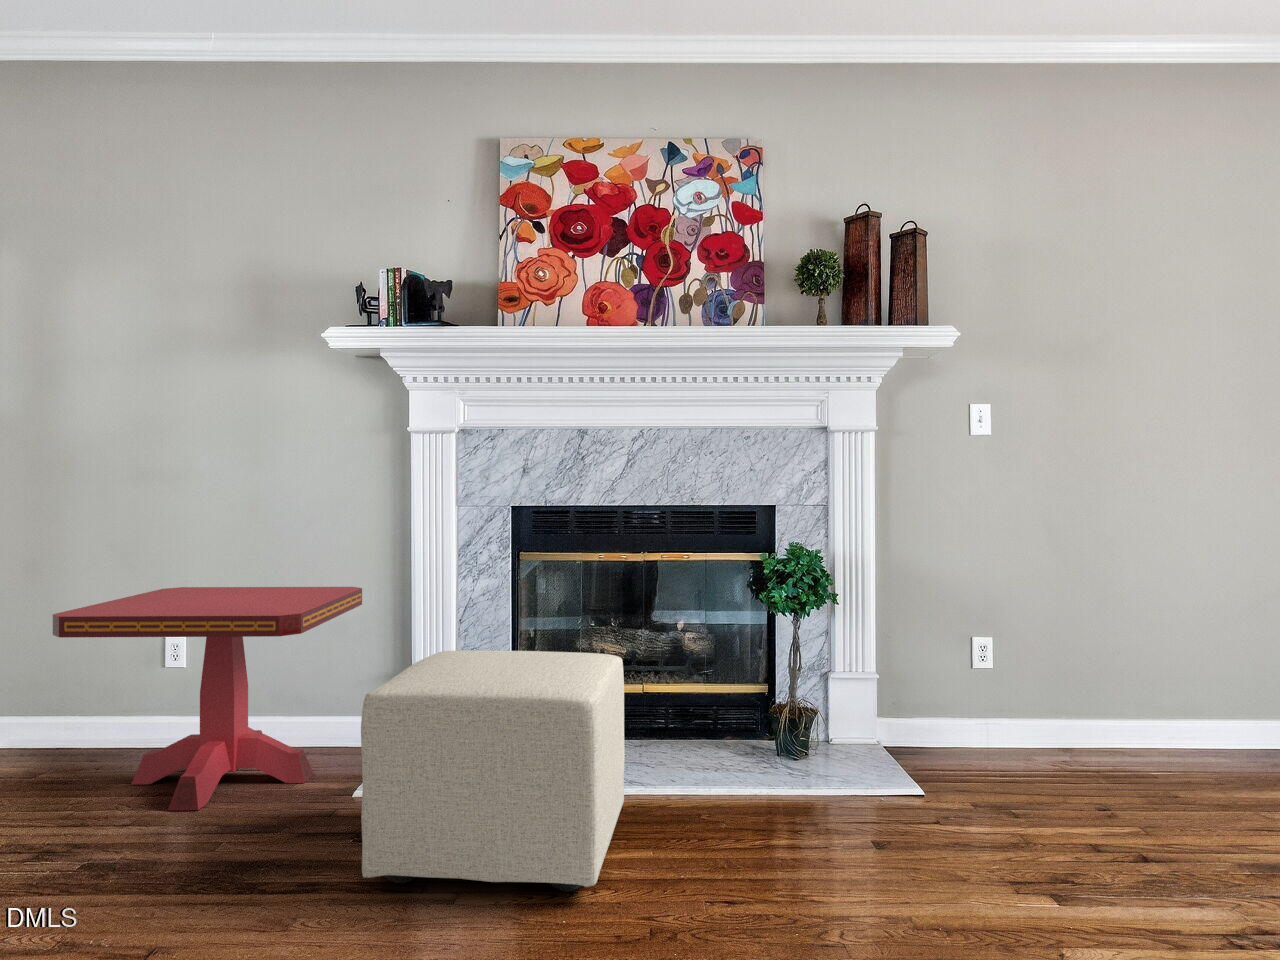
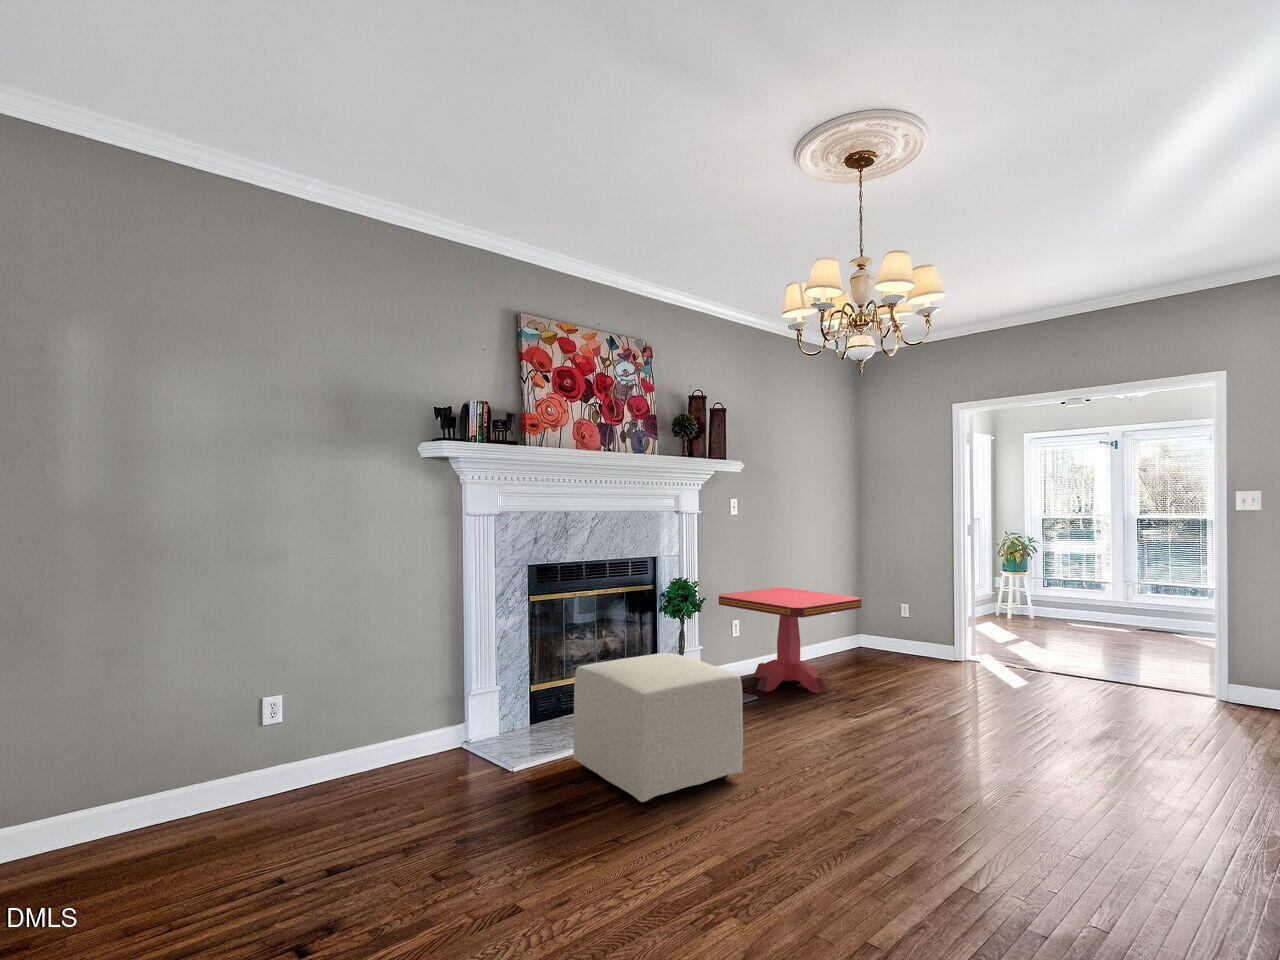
side table: present [53,587,362,811] -> present [719,588,861,694]

